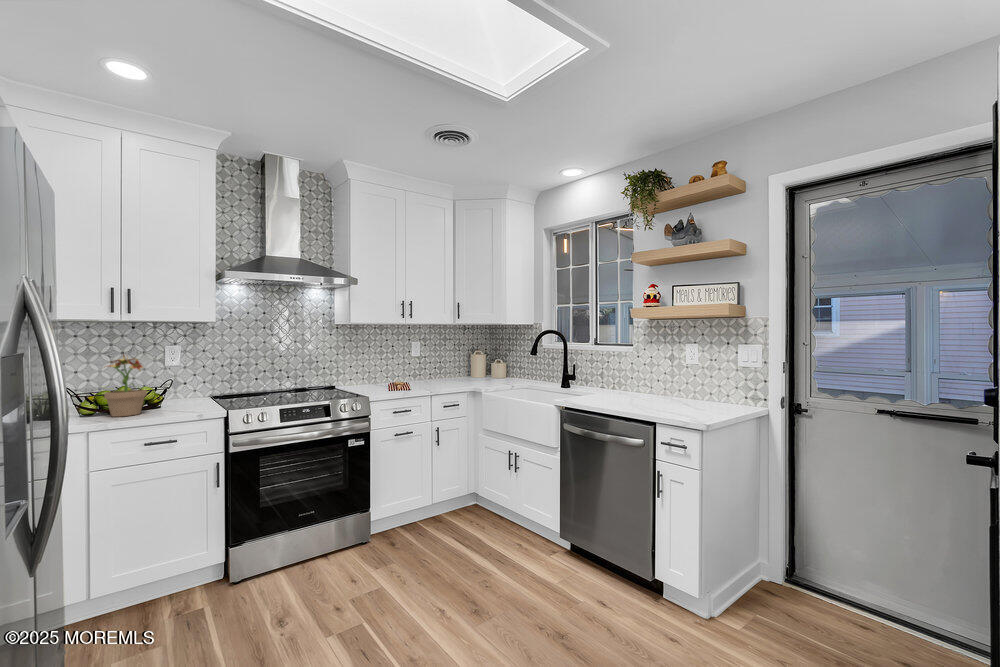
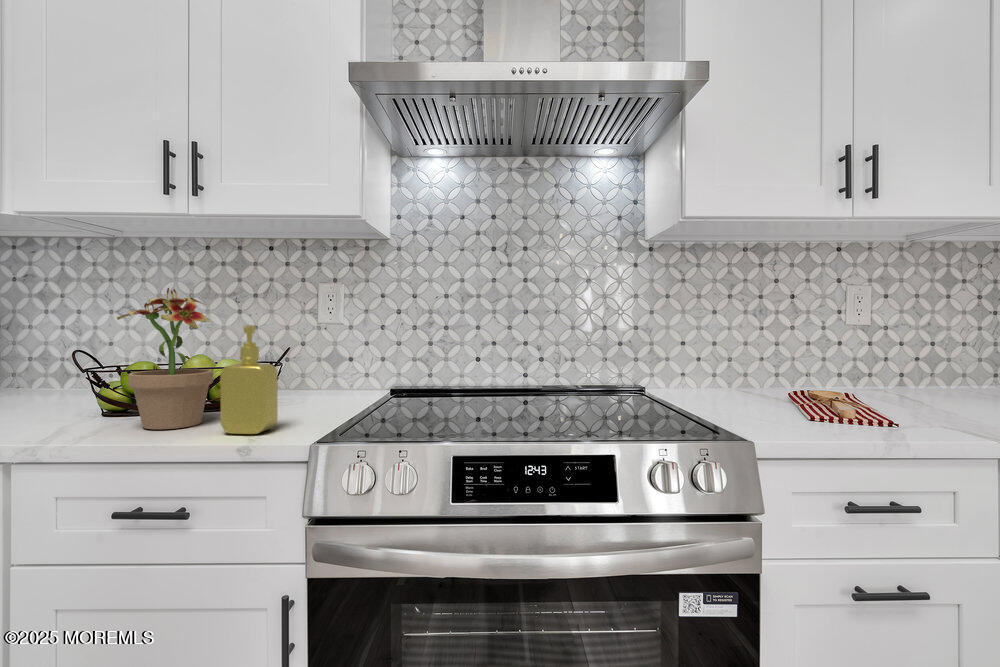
soap dispenser: none [165,369,189,413] -> present [220,325,278,434]

